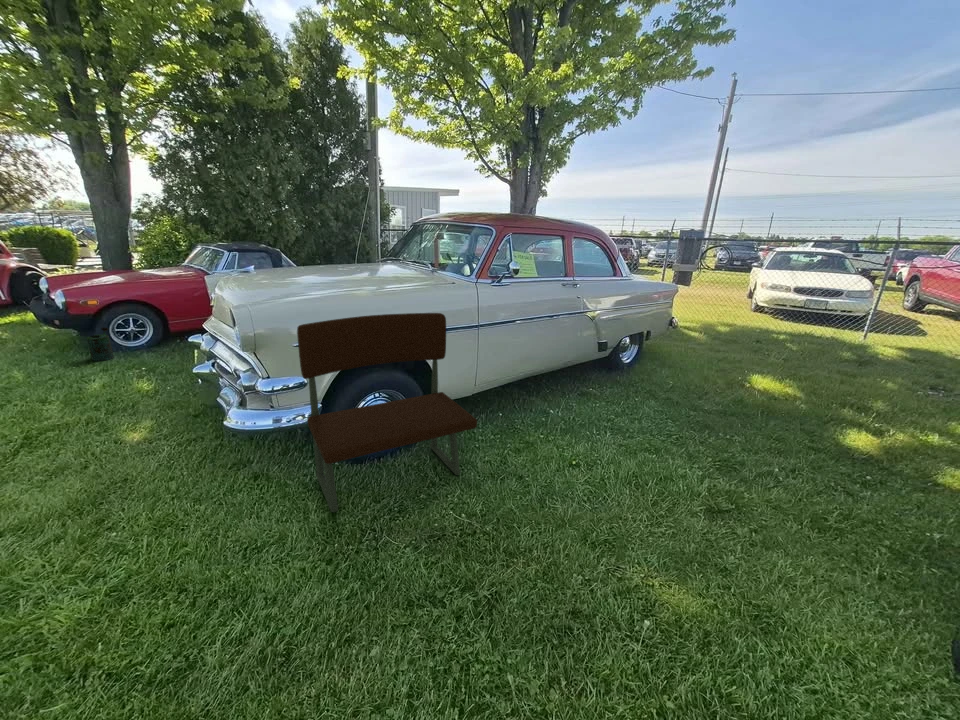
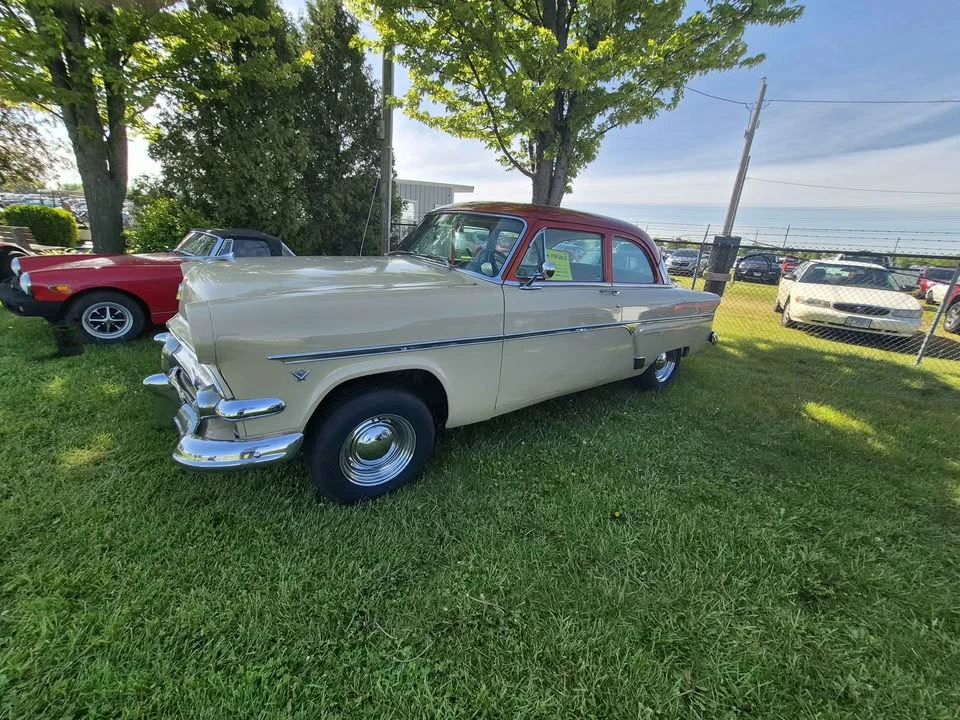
bench: present [297,313,477,512] -> none [272,322,502,580]

